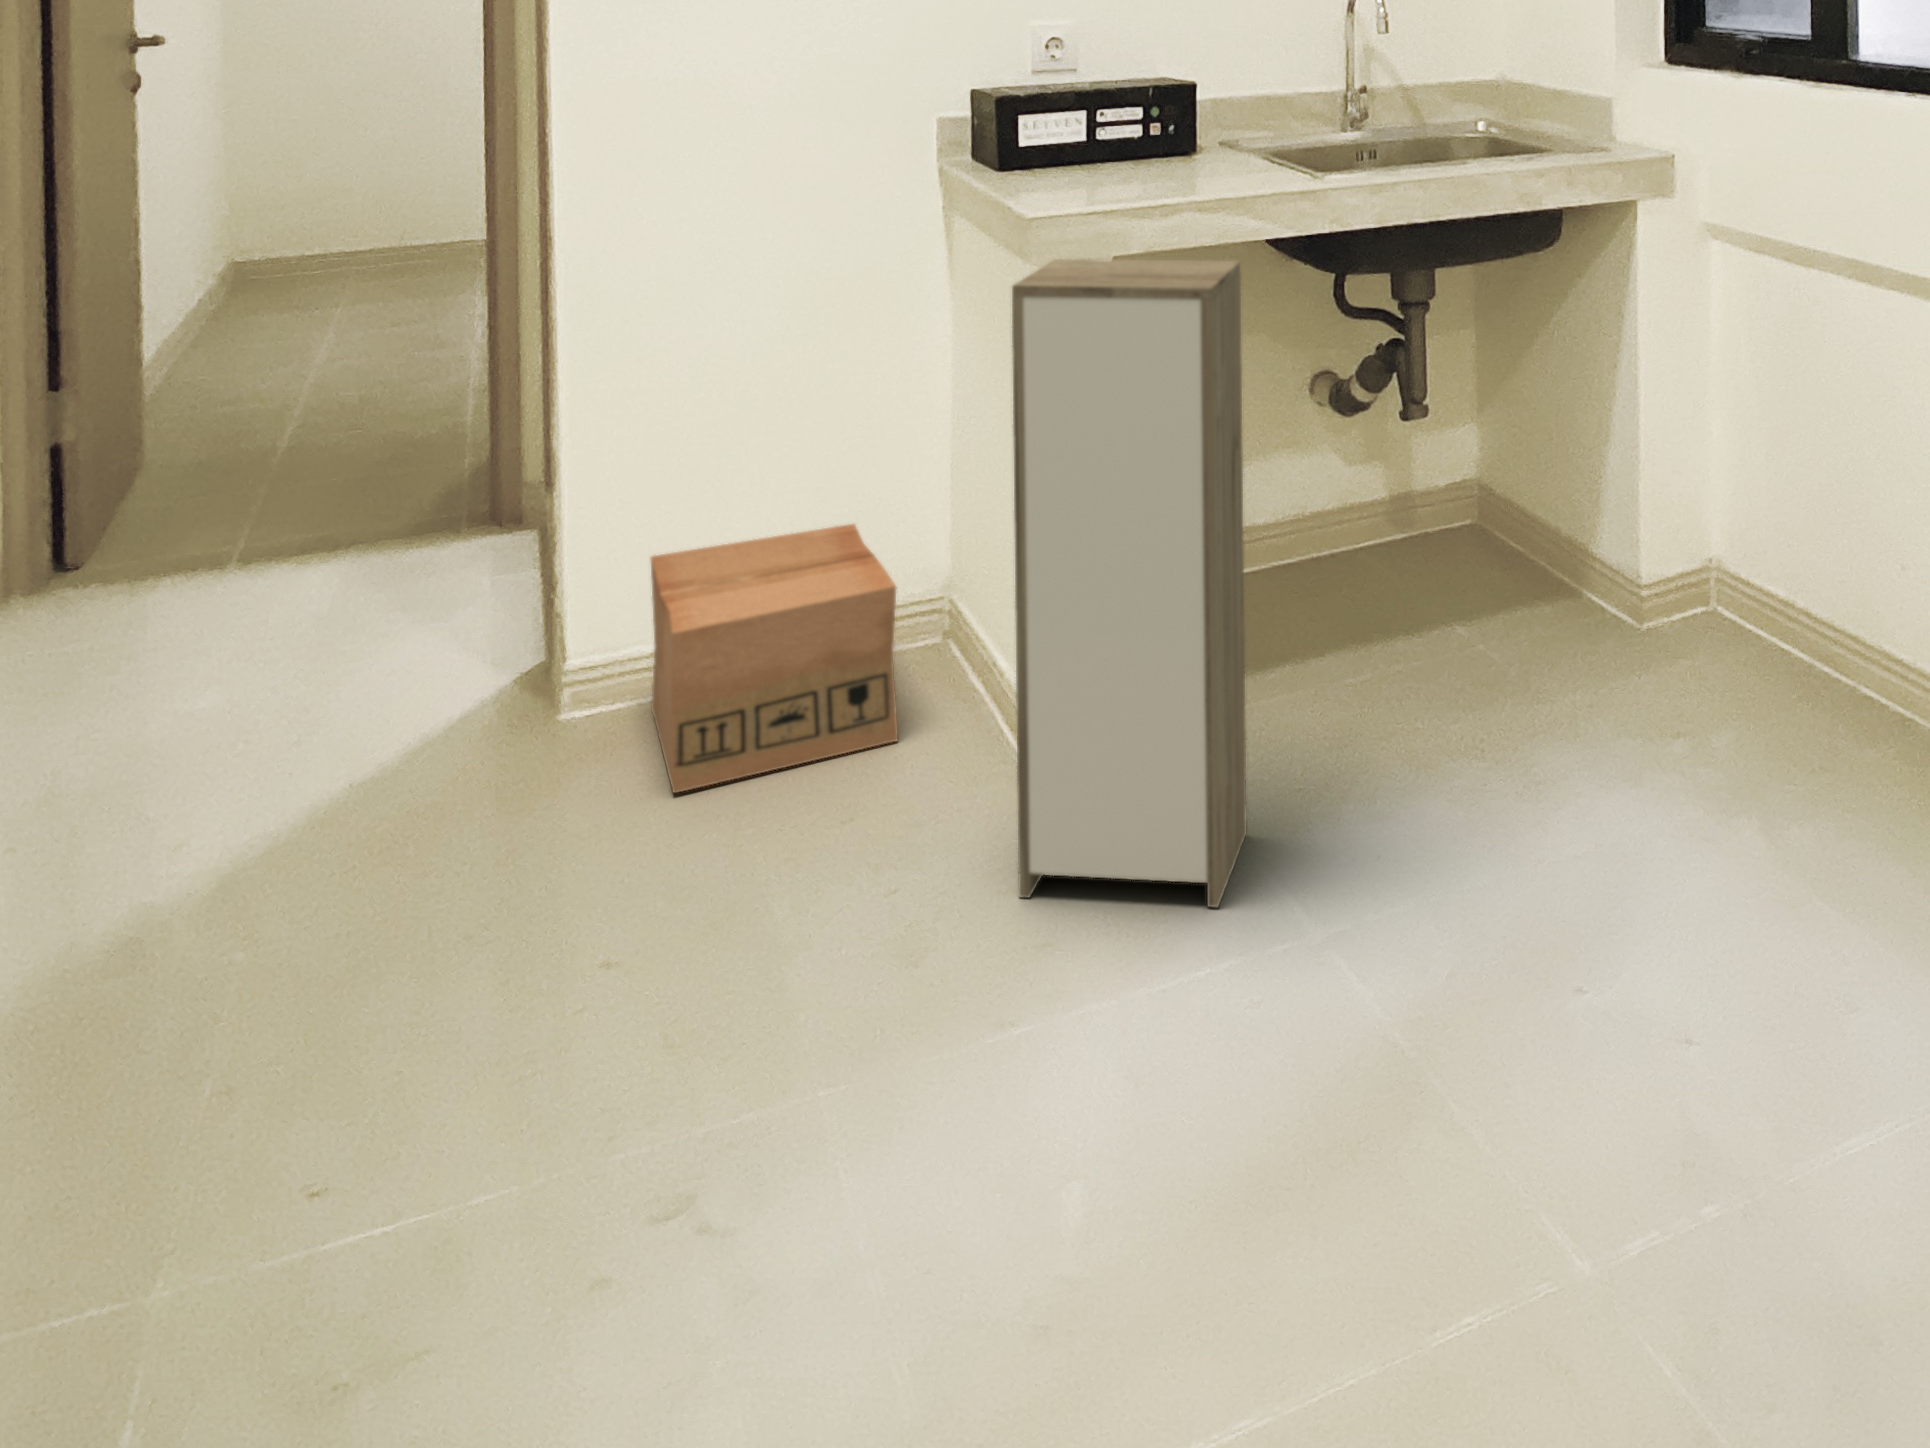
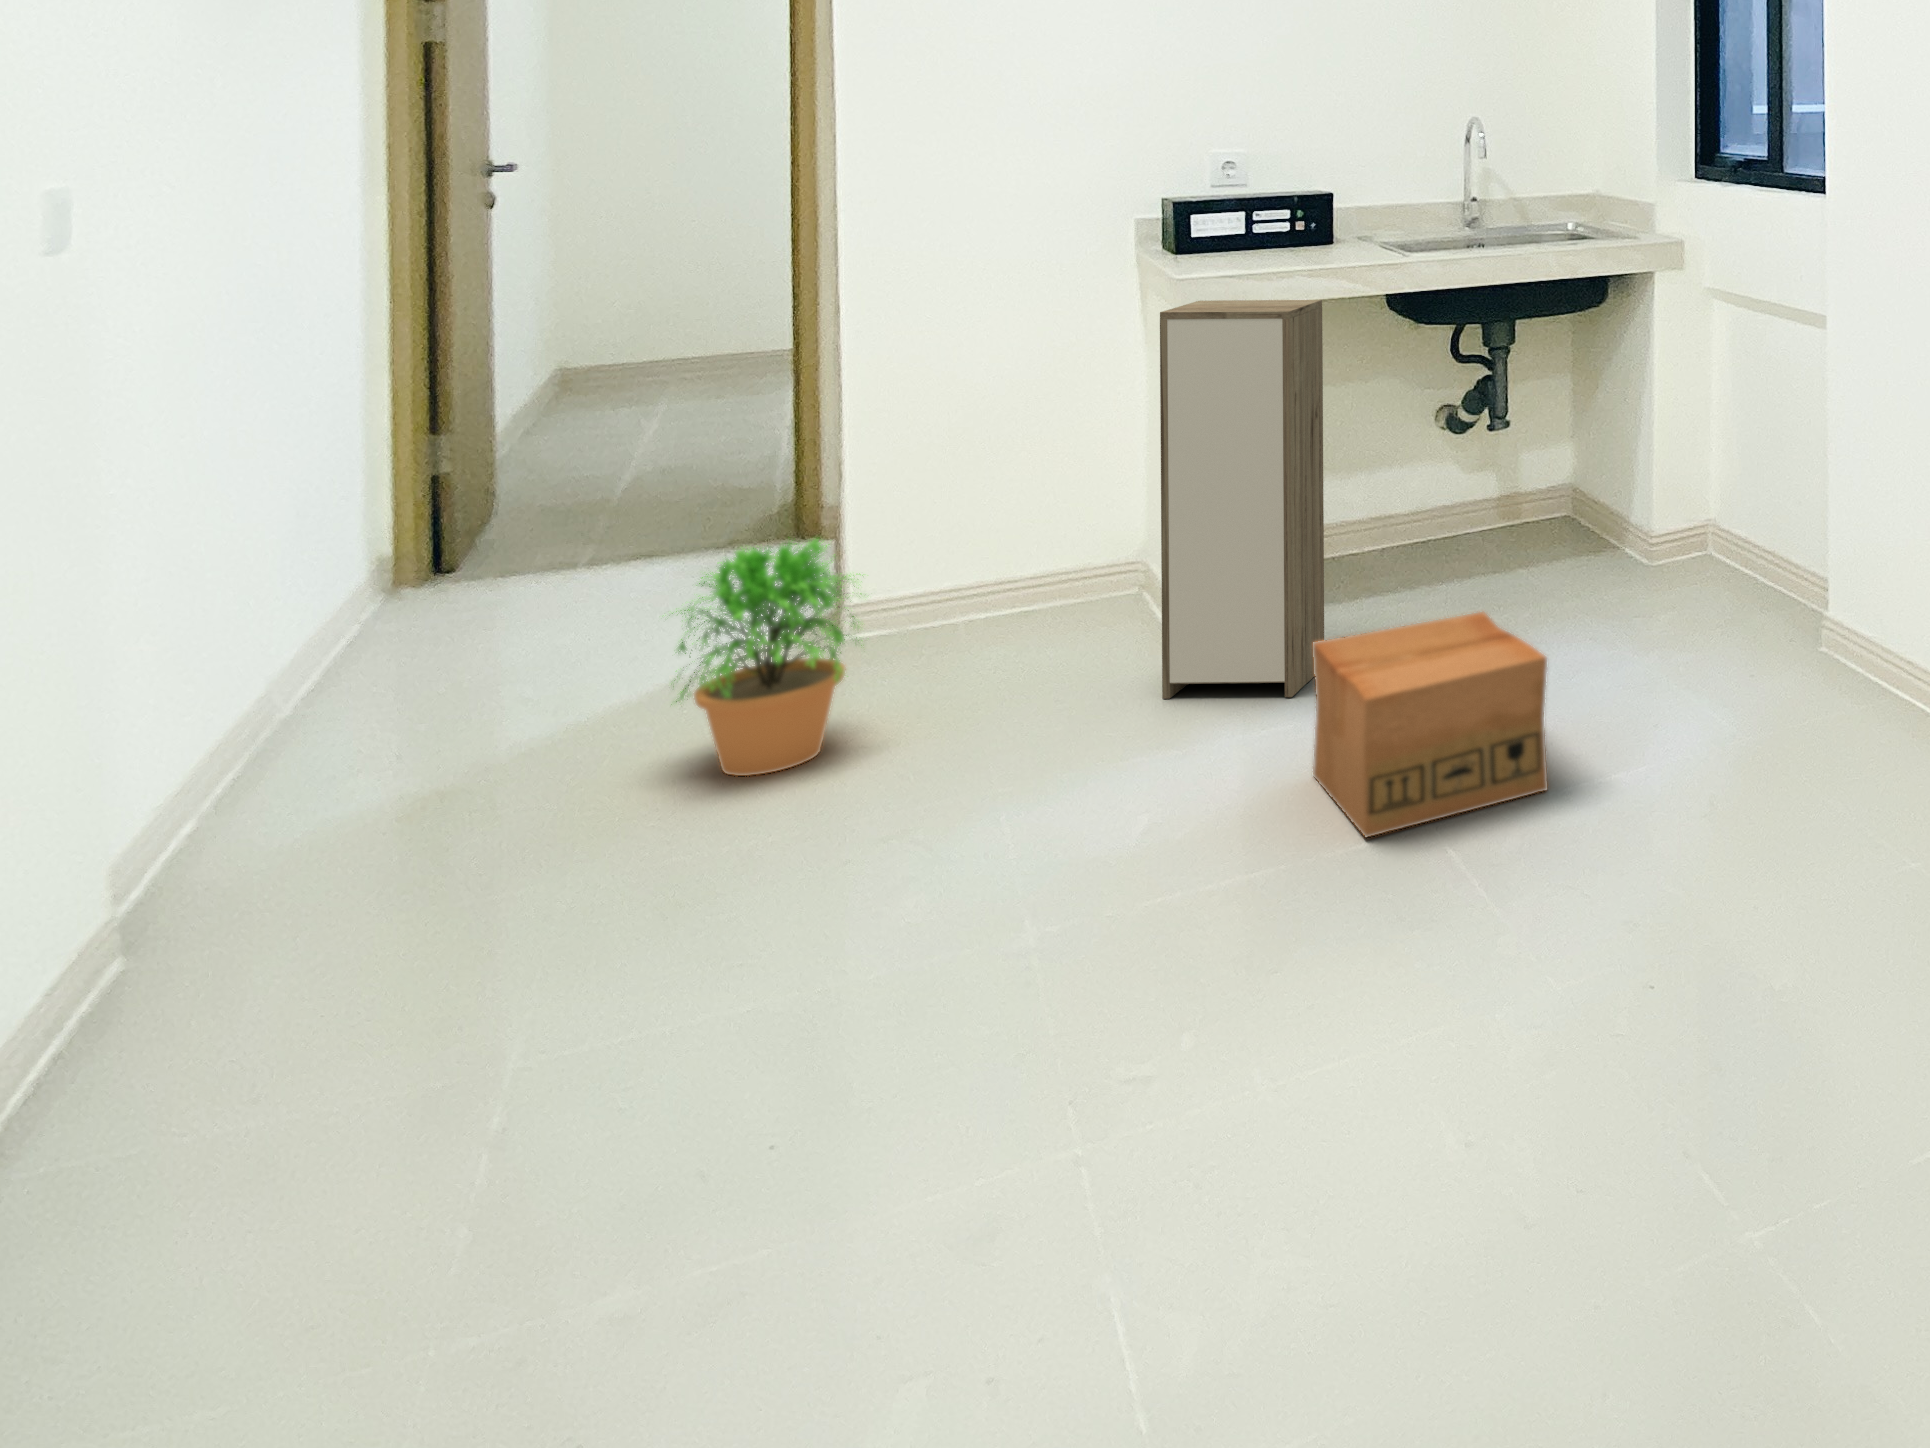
cardboard box: present [651,524,898,793] -> present [1313,612,1548,837]
potted plant: none [270,646,600,1056] -> present [671,539,863,776]

